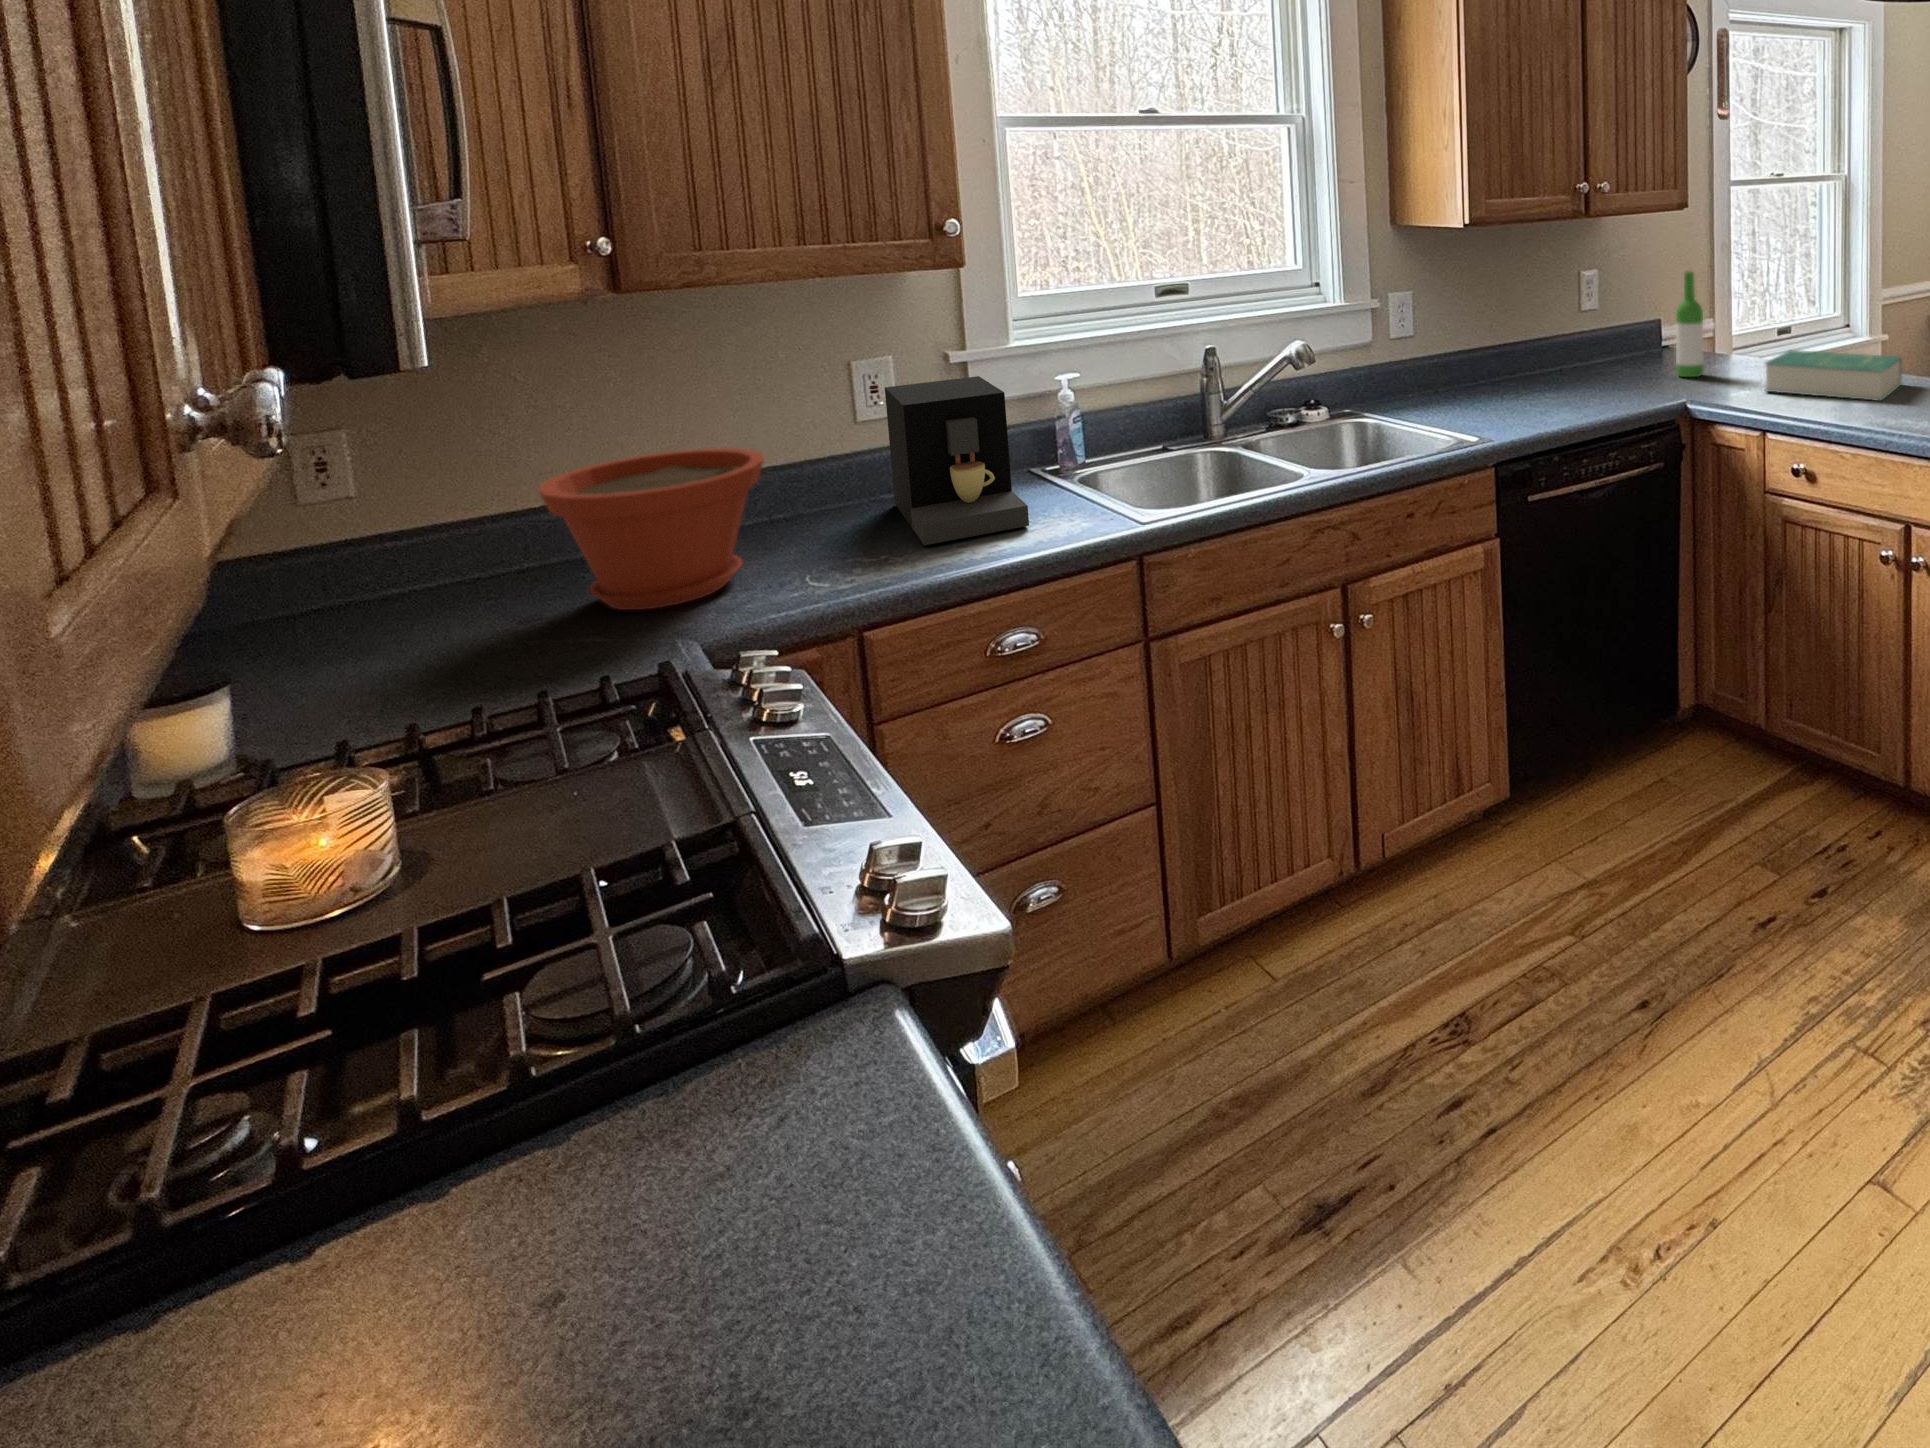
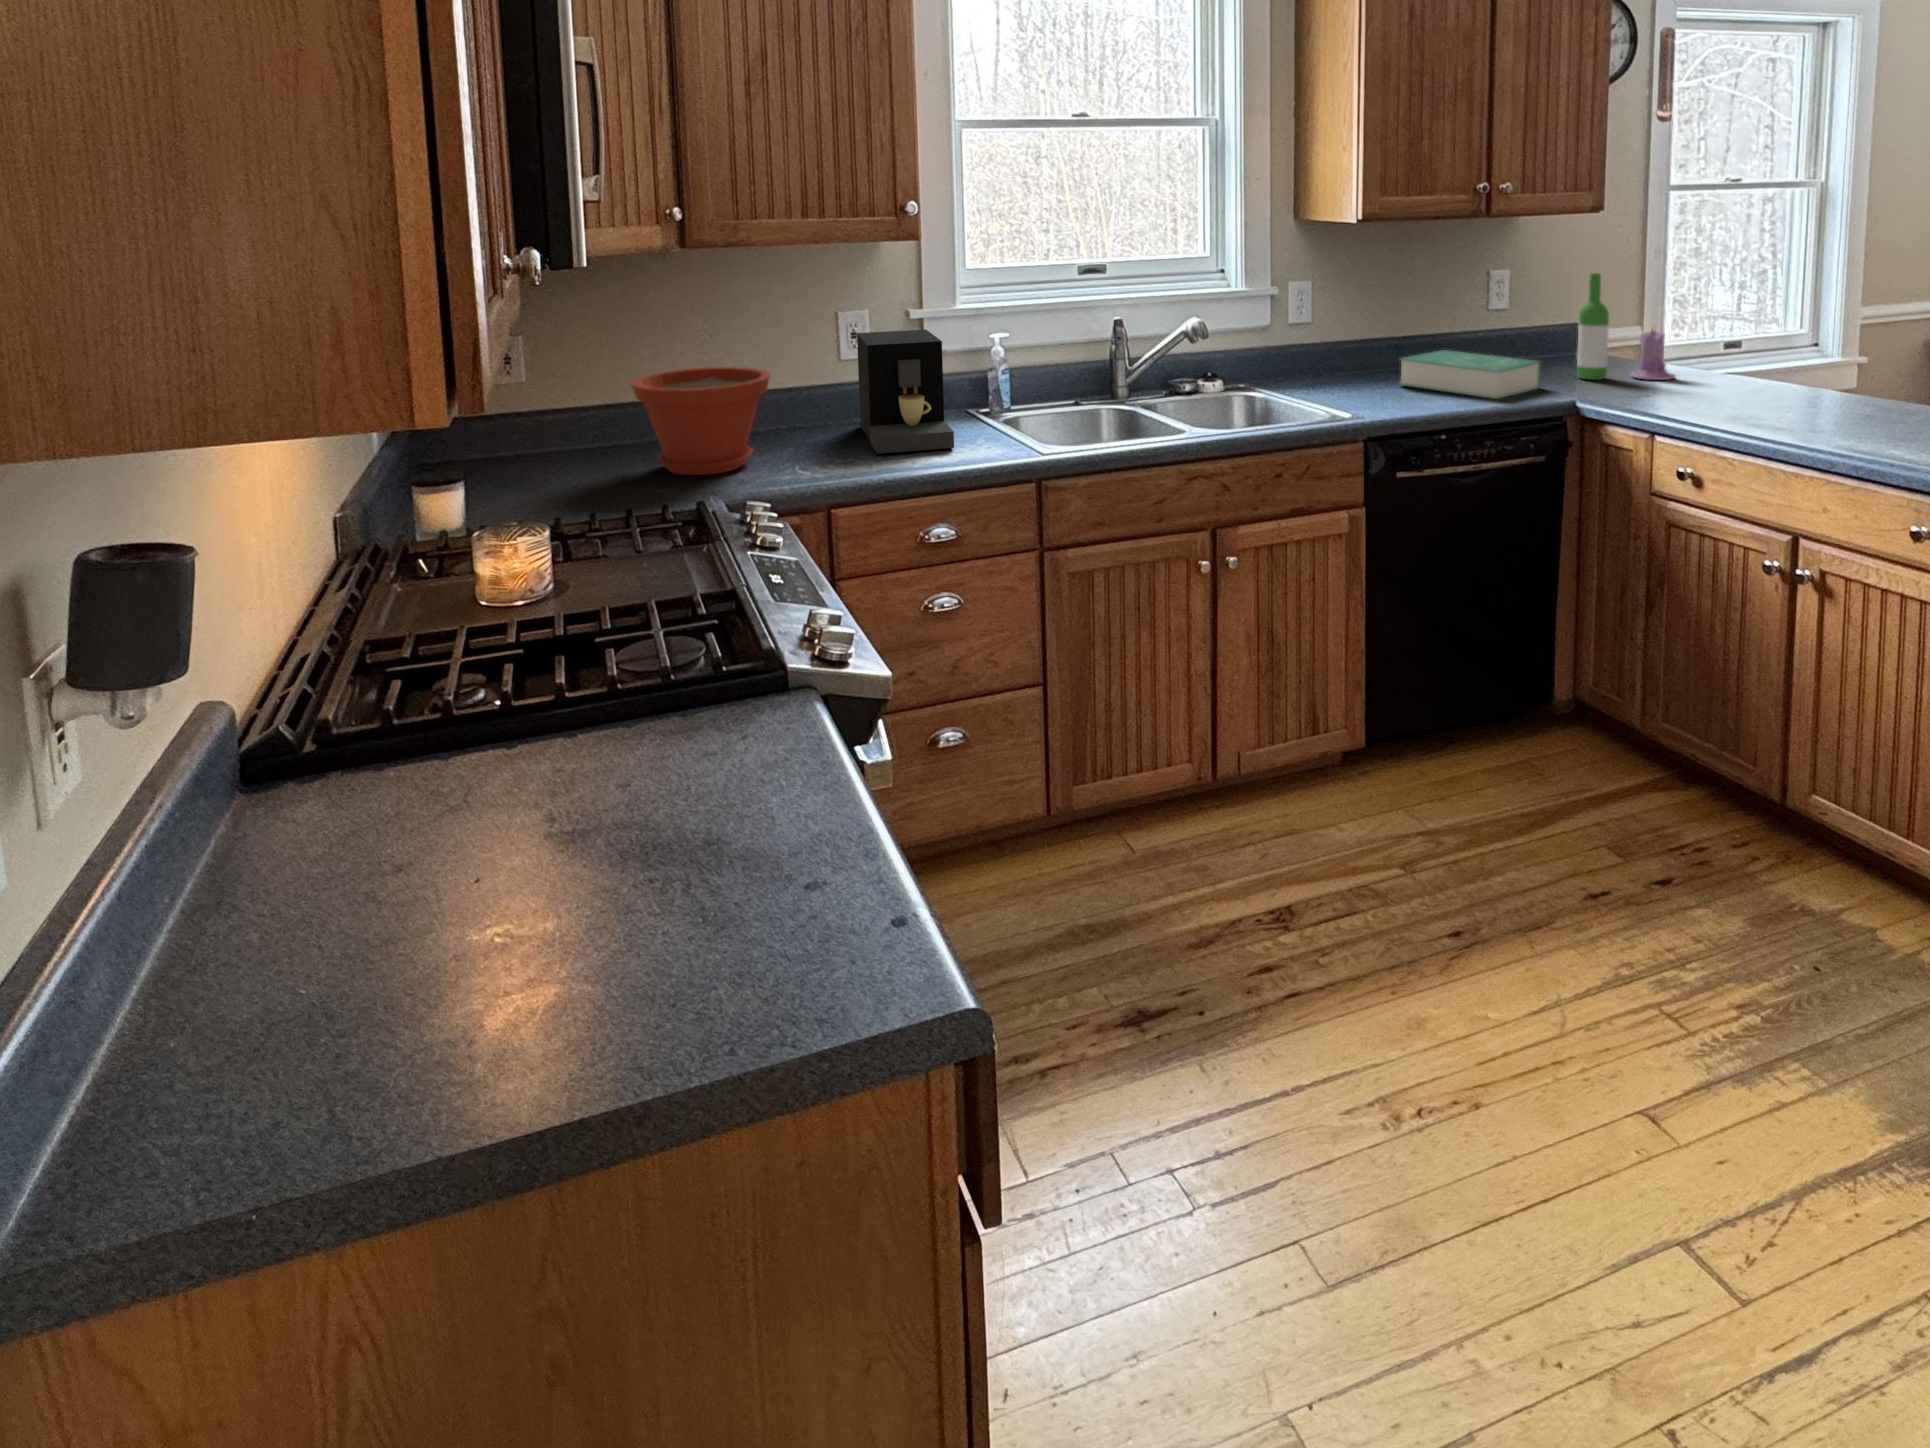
candle: none [1723,320,1764,374] -> present [1632,330,1675,380]
book: present [1765,350,1902,401] -> present [1400,350,1541,399]

